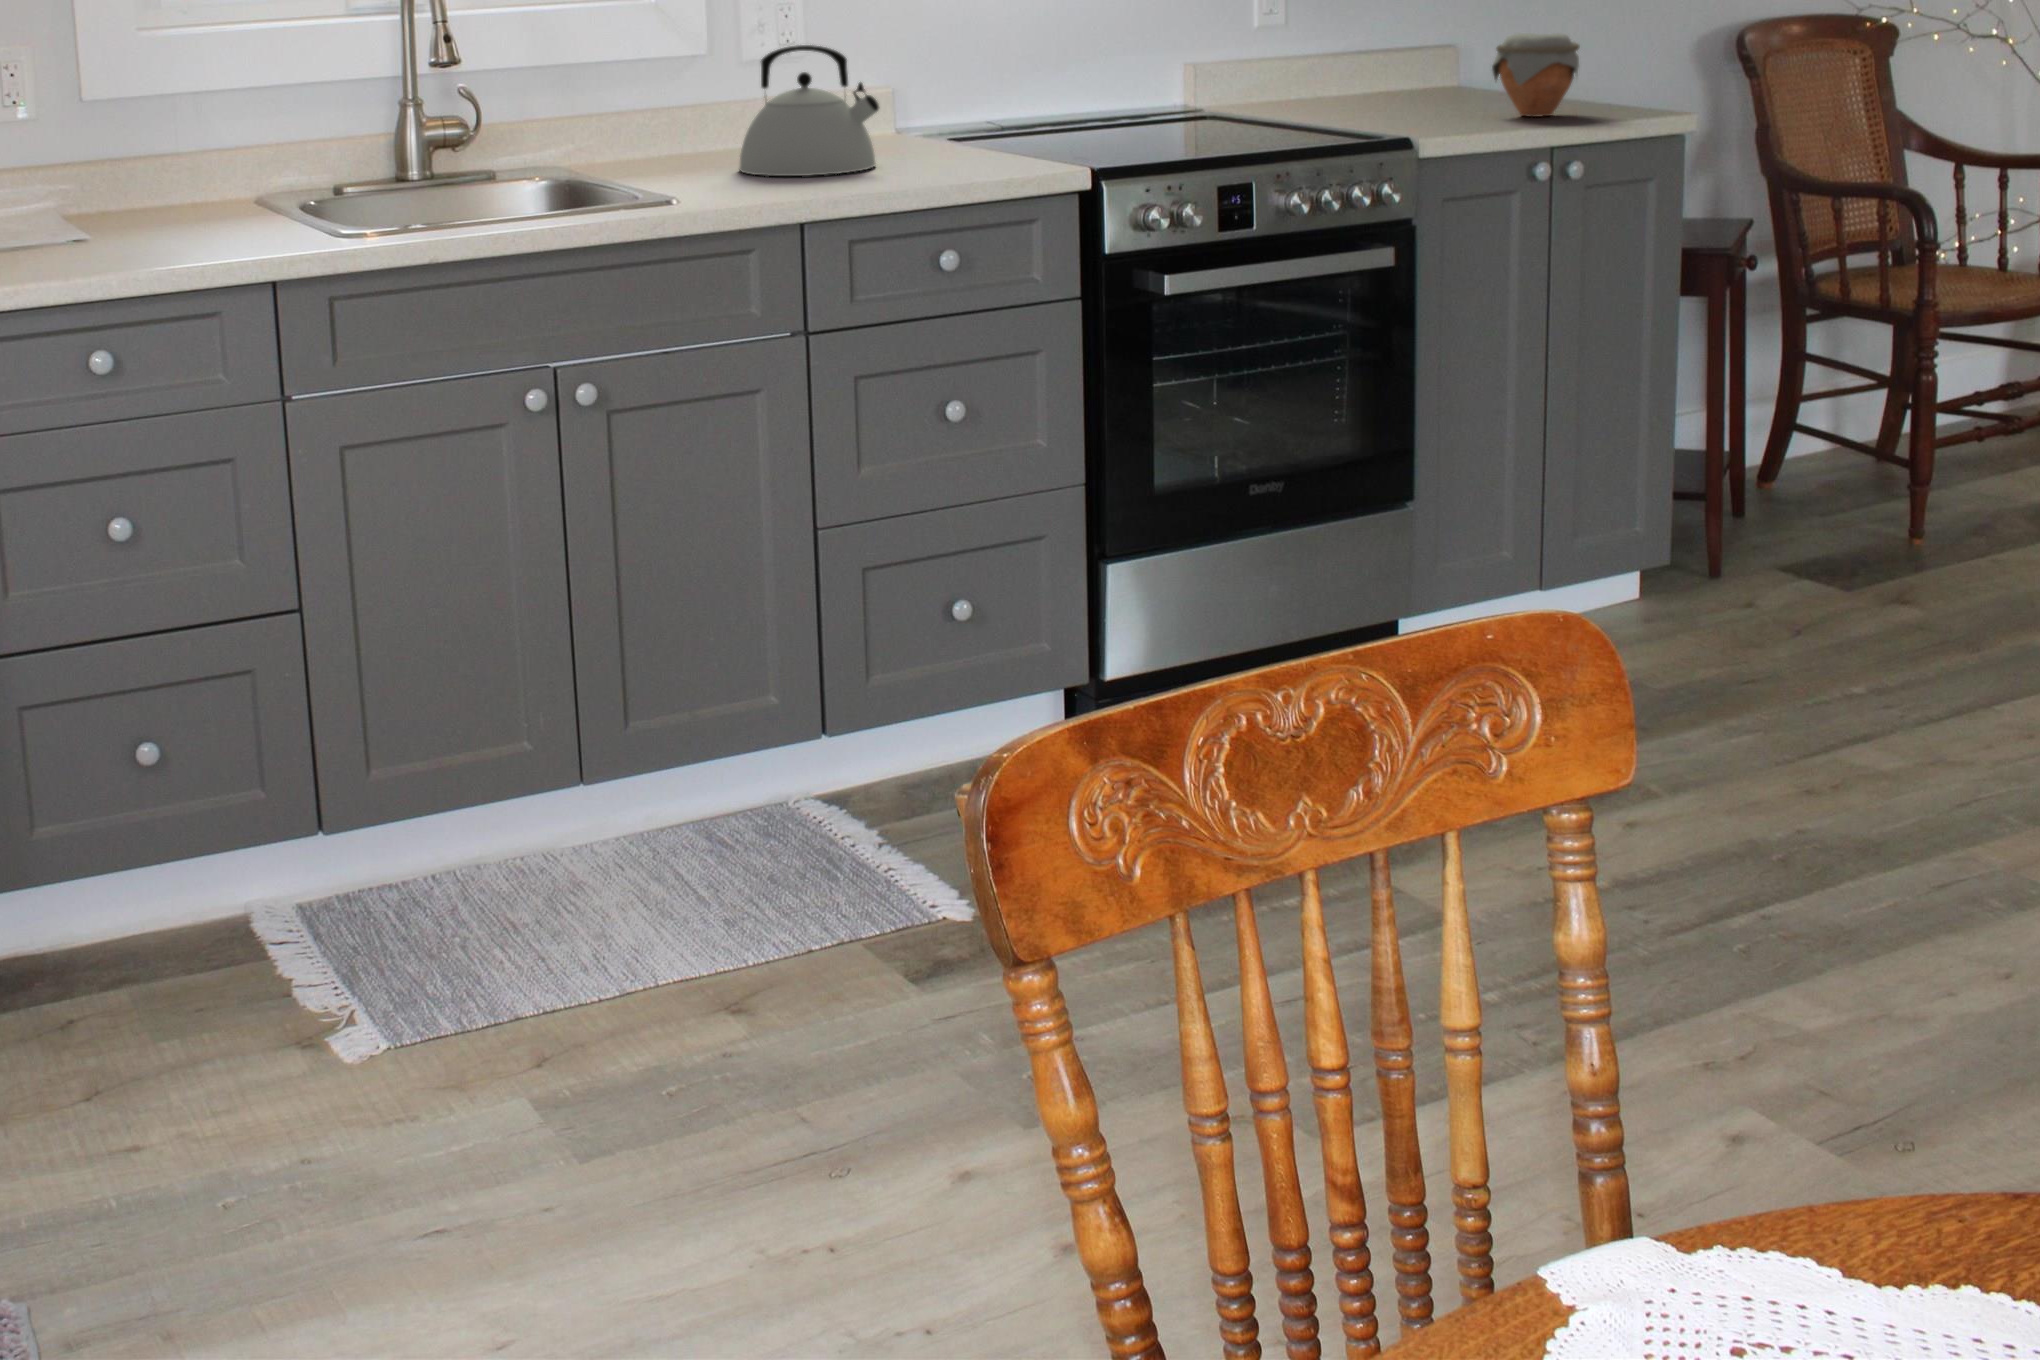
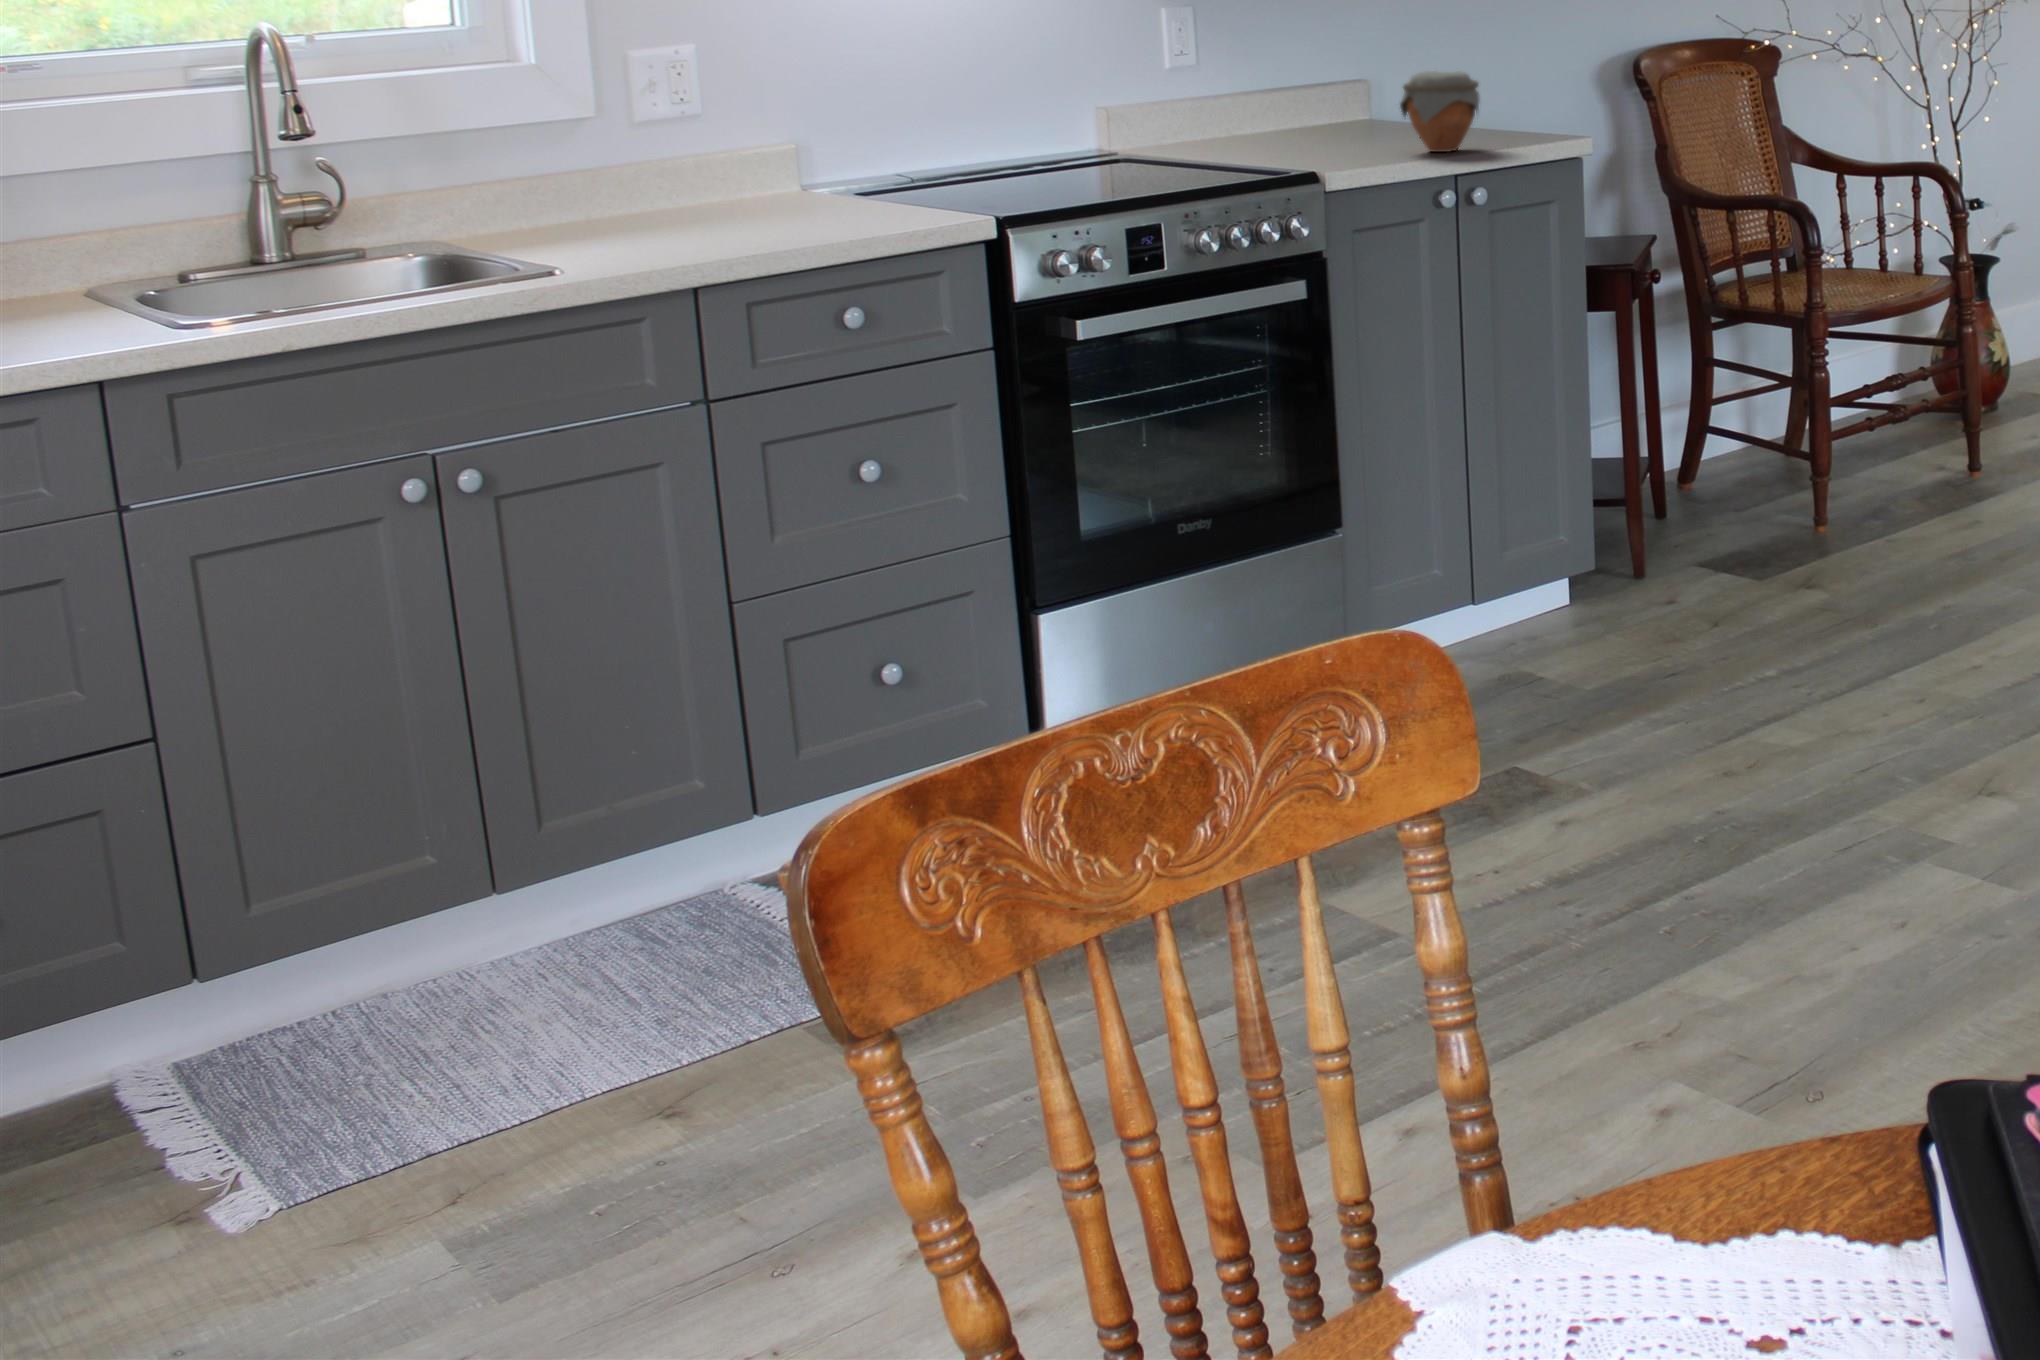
kettle: present [739,45,879,176] -> none [637,103,786,241]

